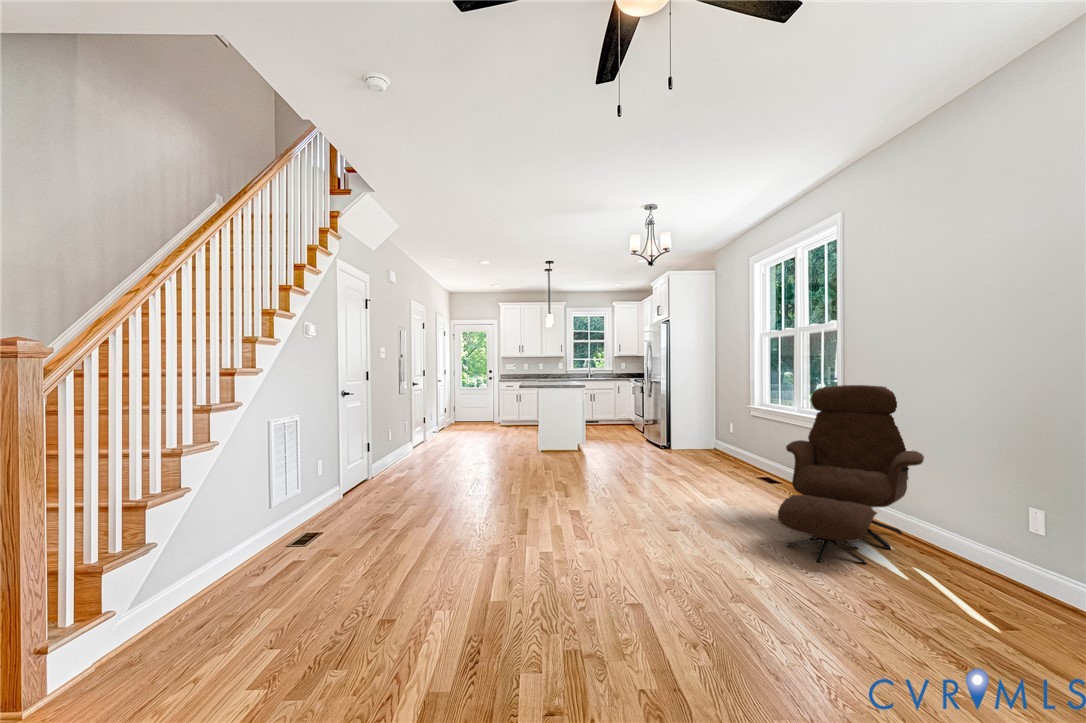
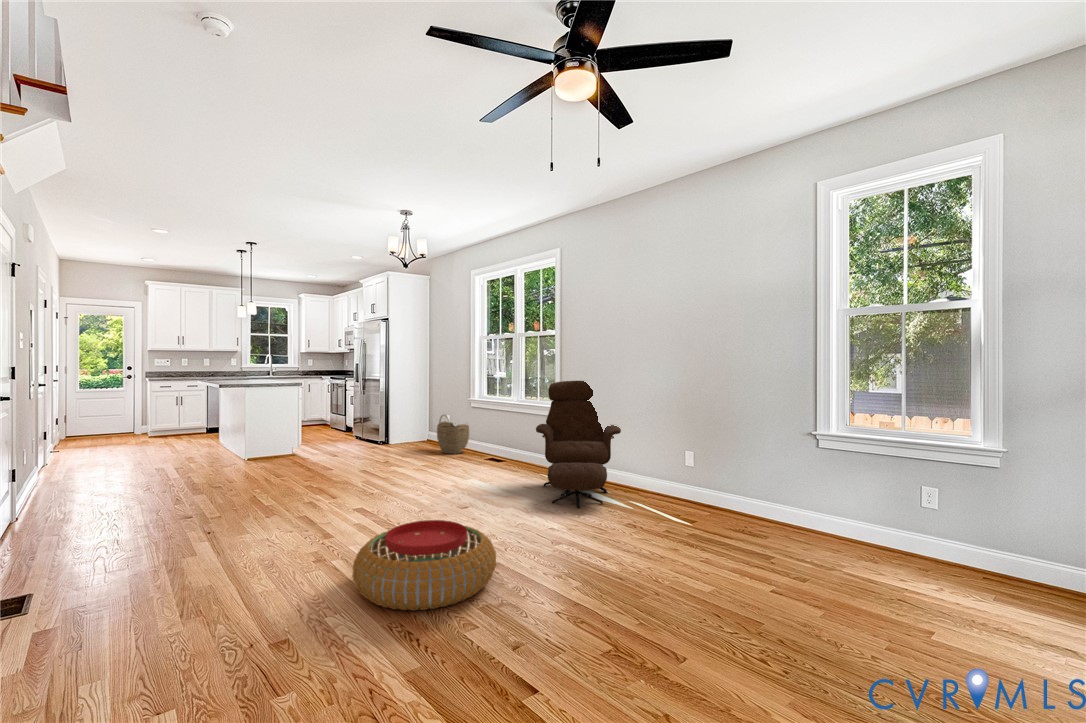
woven basket: none [710,419,745,464] -> present [437,415,469,454]
pouf: none [474,535,623,637] -> present [353,520,496,611]

